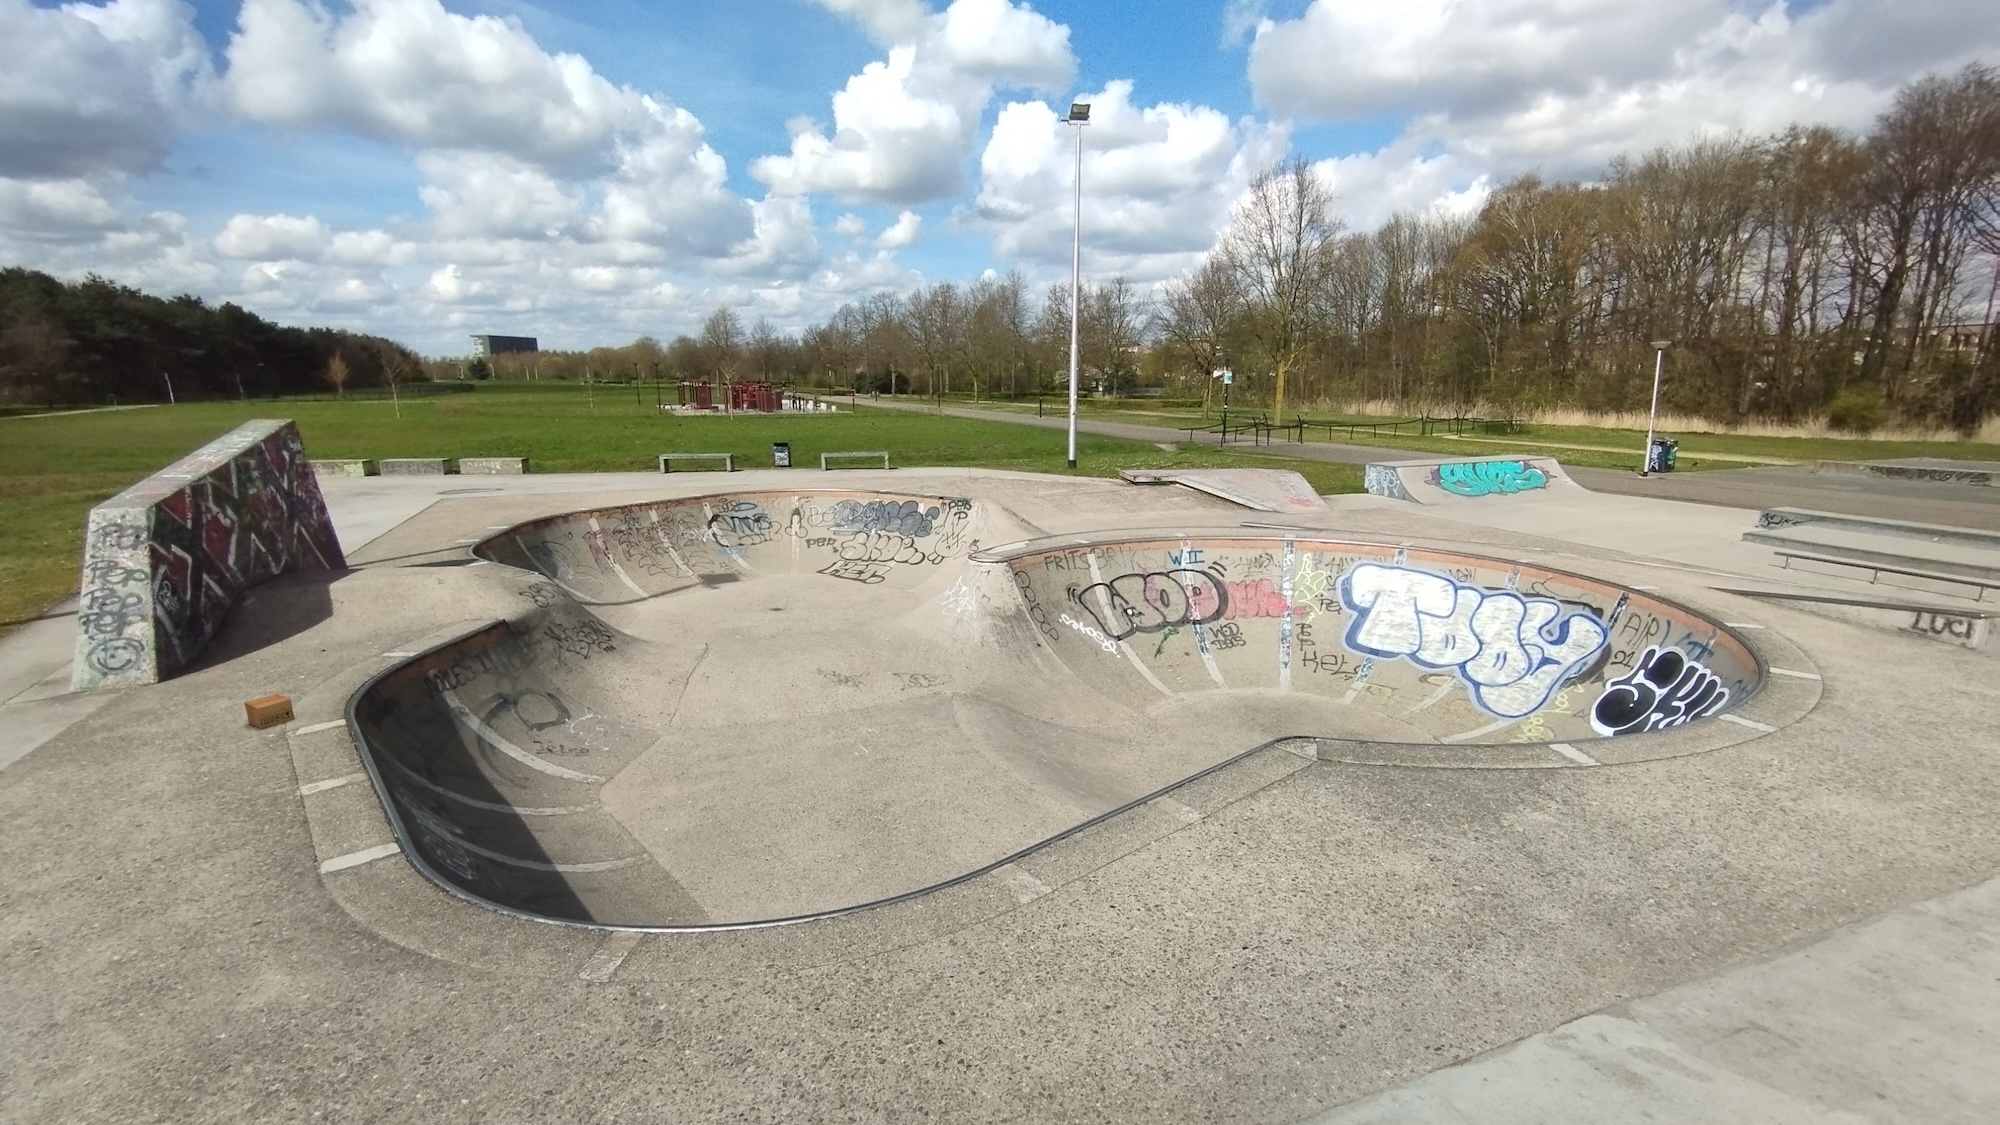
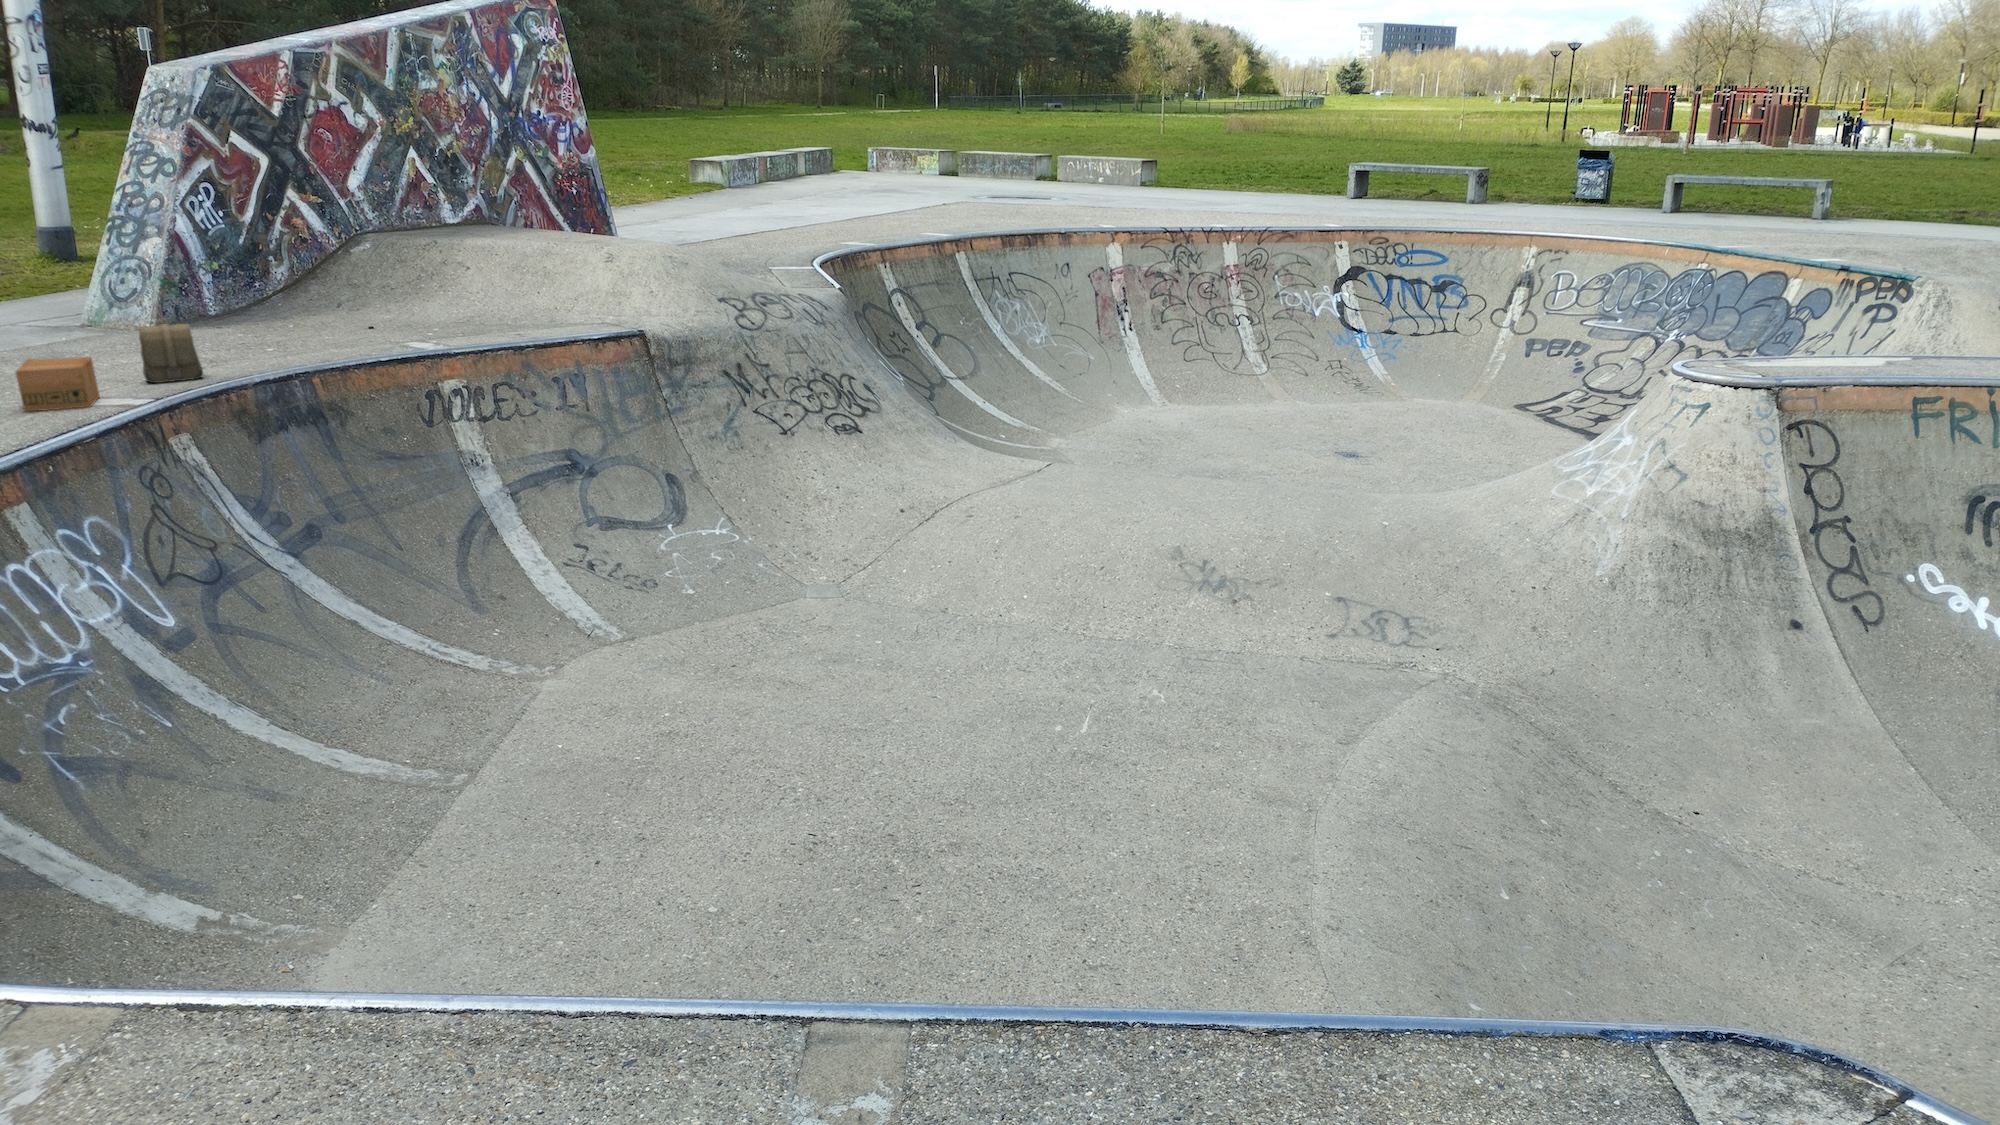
backpack: none [277,666,316,702] -> present [139,320,203,383]

